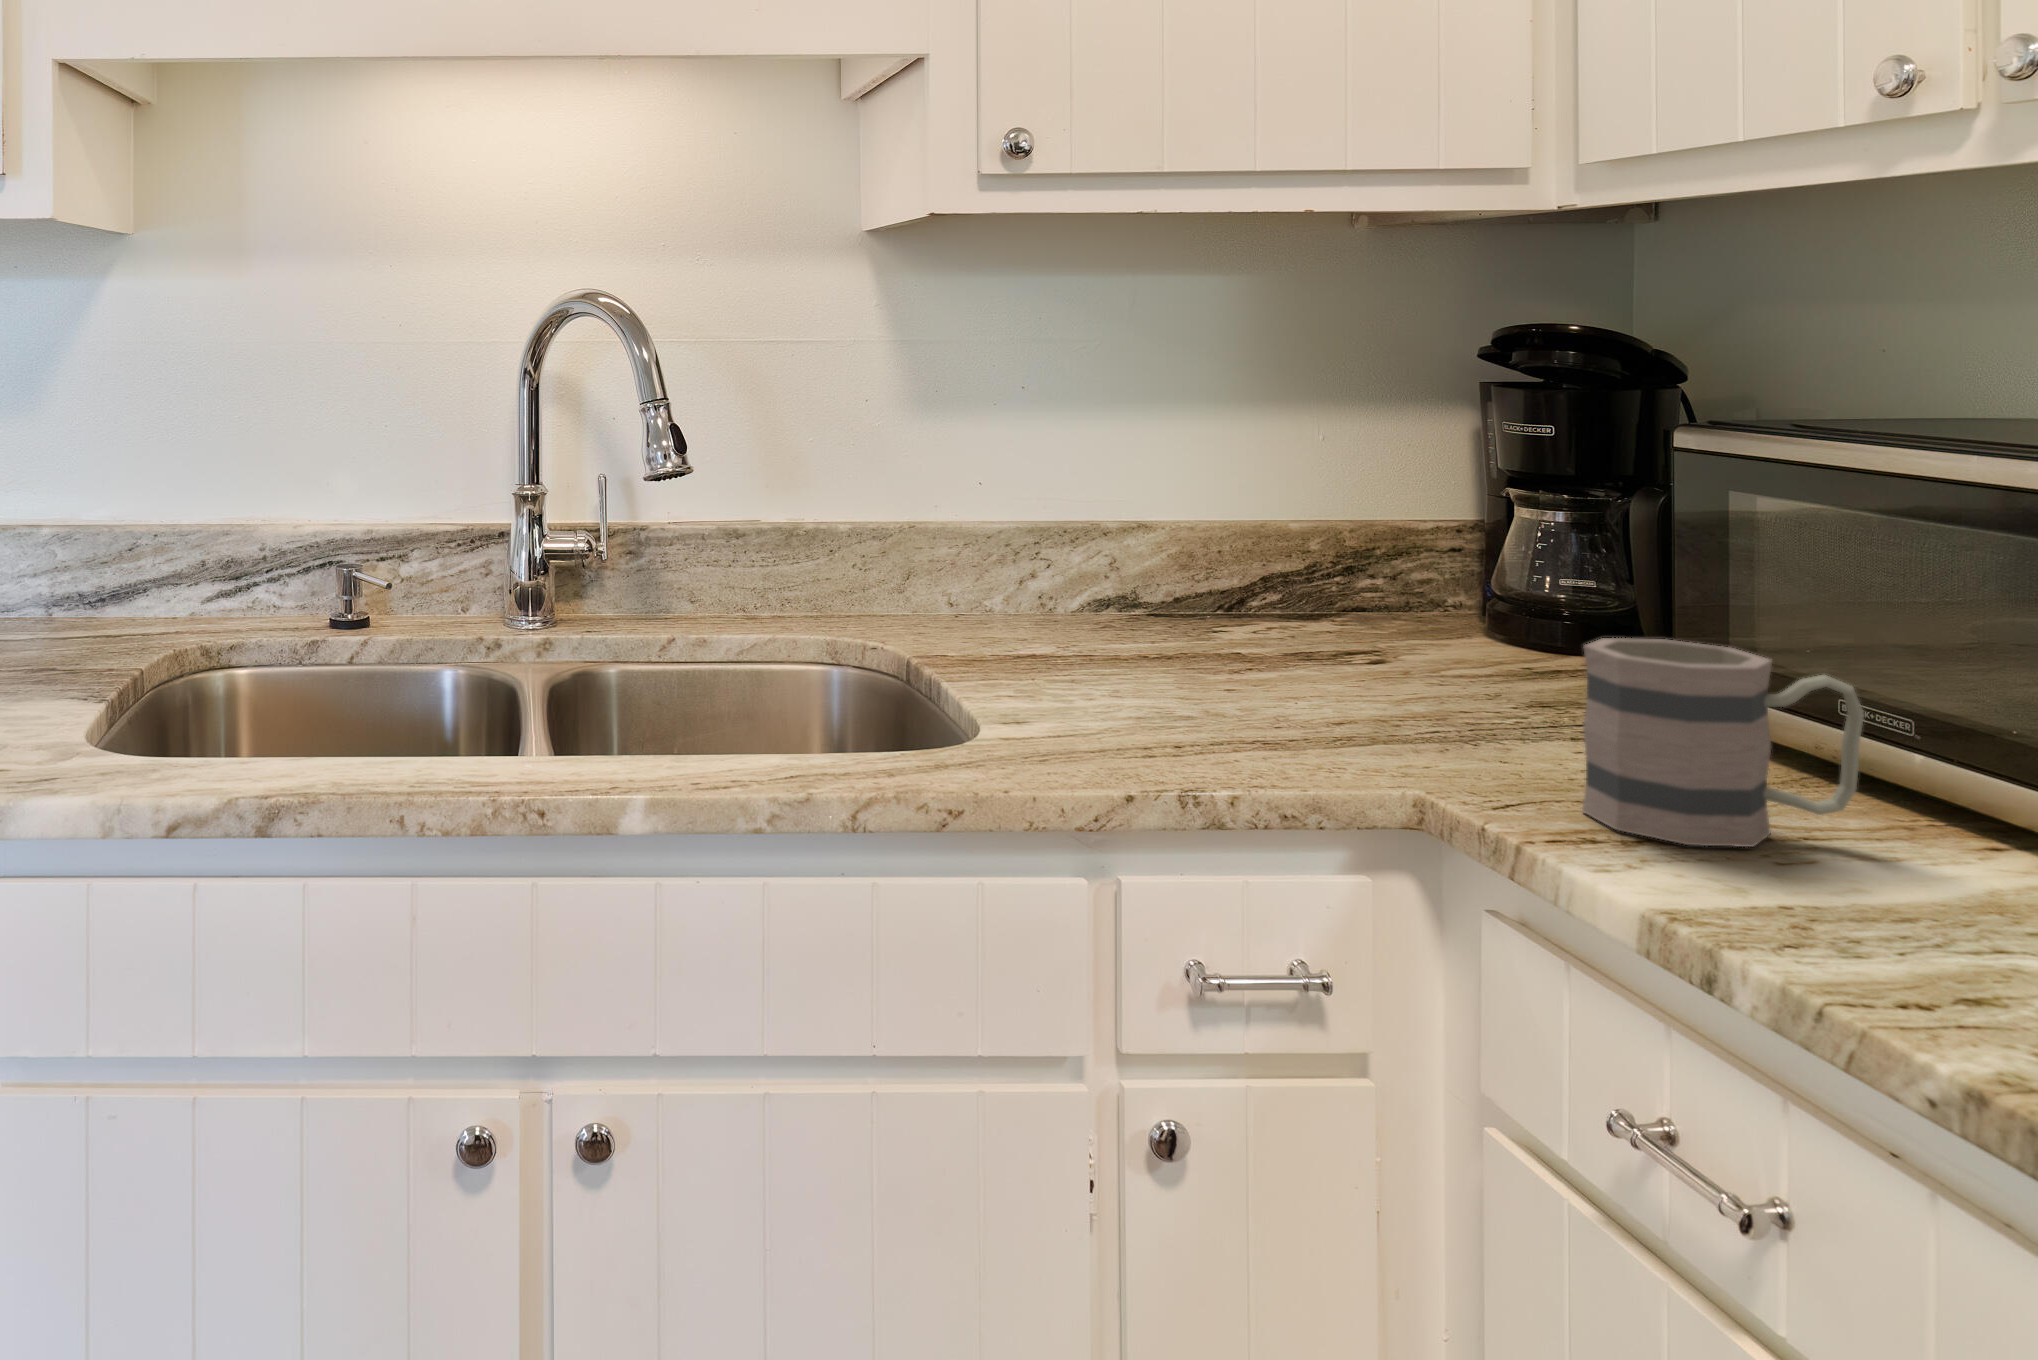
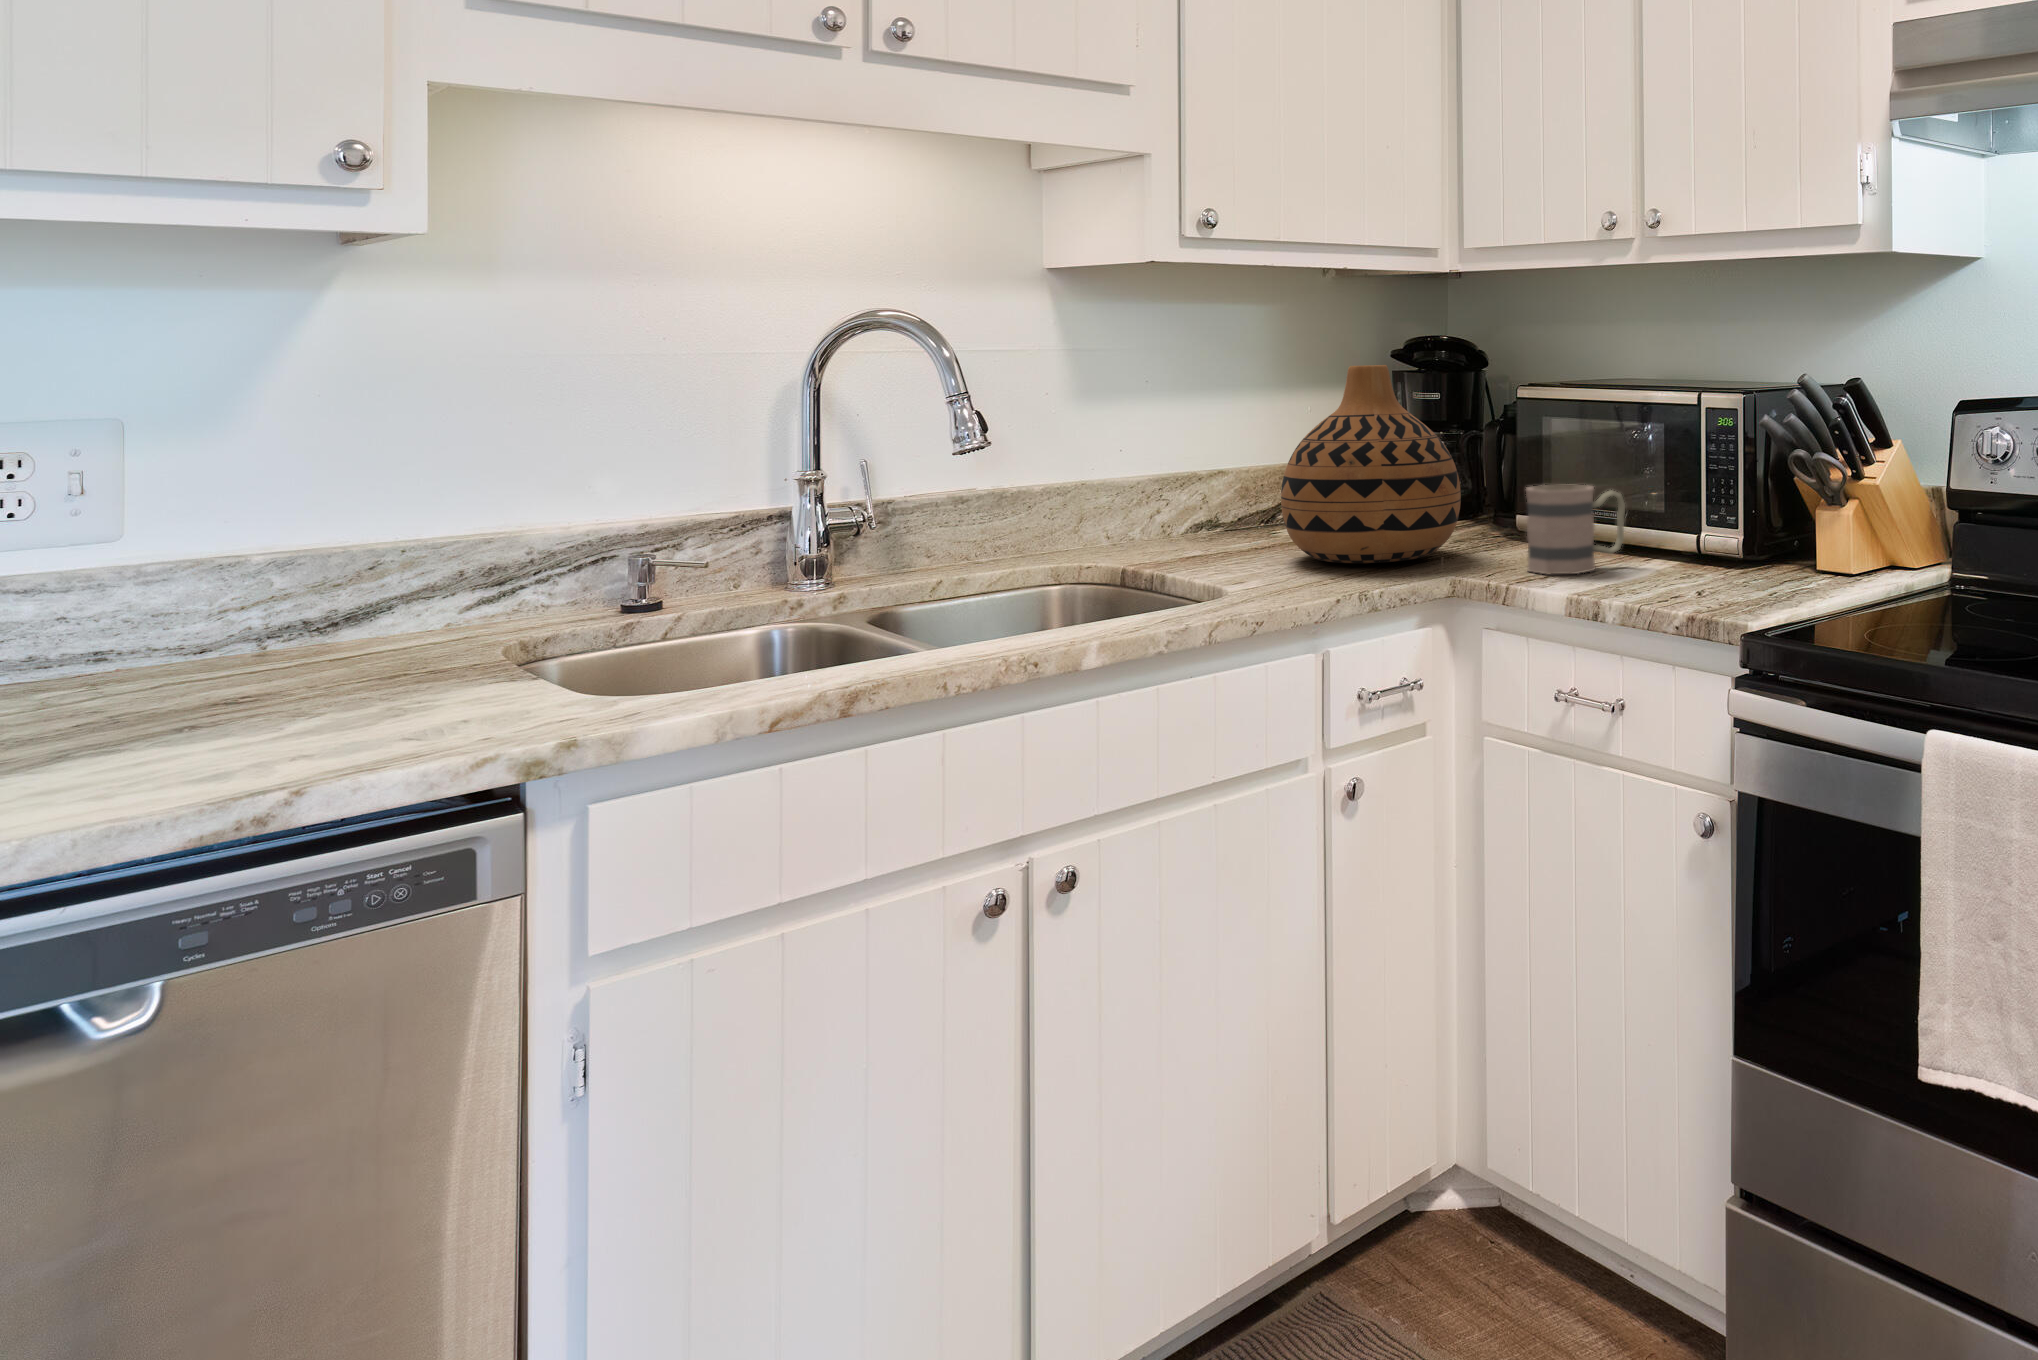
vase: none [1134,376,1486,734] -> present [1281,365,1461,563]

